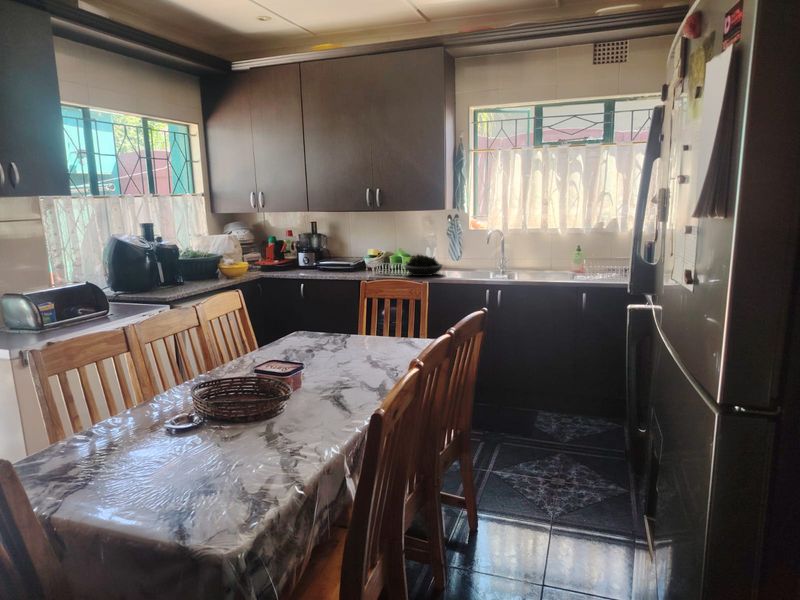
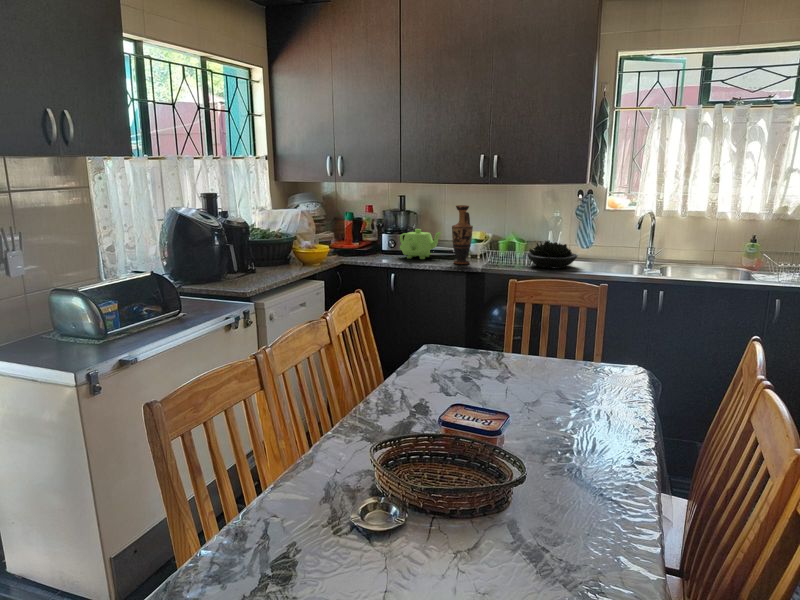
vase: none [345,228,362,275] -> present [452,205,473,264]
teapot: none [309,248,342,272] -> present [400,229,442,259]

